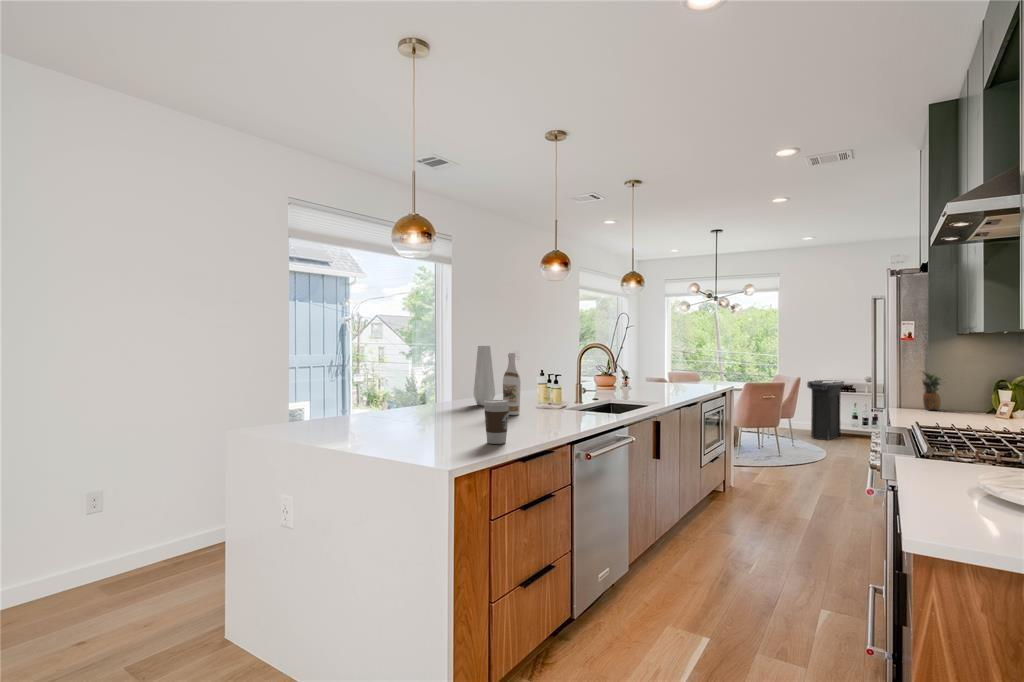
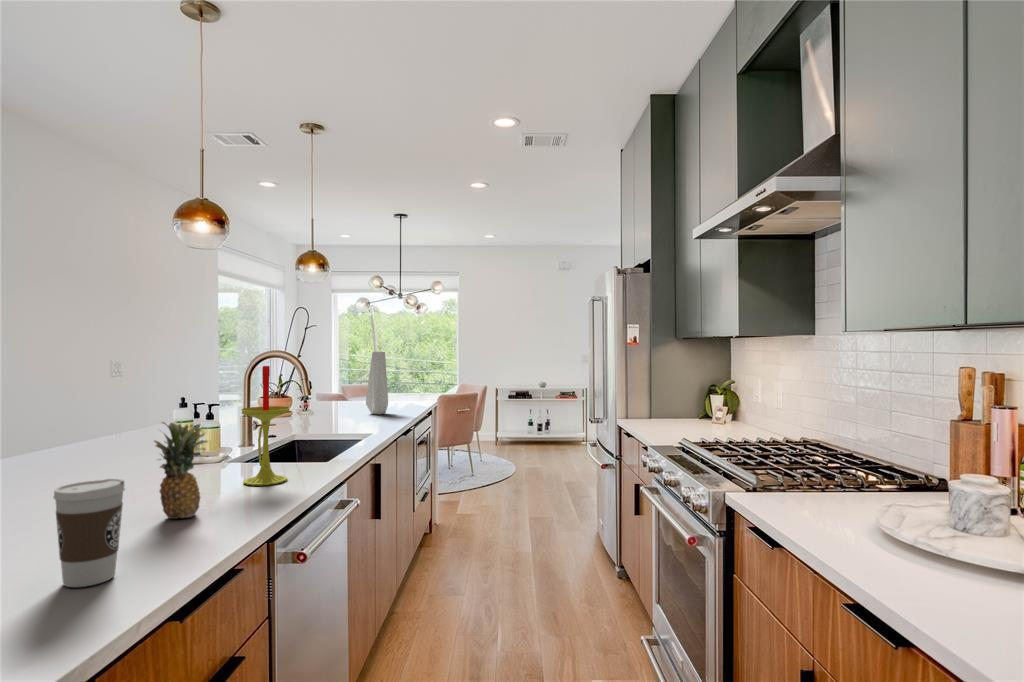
vase: present [474,346,495,406] -> present [366,352,388,414]
candle: none [568,350,596,421] -> present [241,366,290,486]
wine bottle: present [503,353,521,415] -> none [103,370,142,487]
fruit: present [922,371,941,410] -> present [154,422,207,519]
trash can: present [807,380,844,440] -> none [491,386,522,449]

